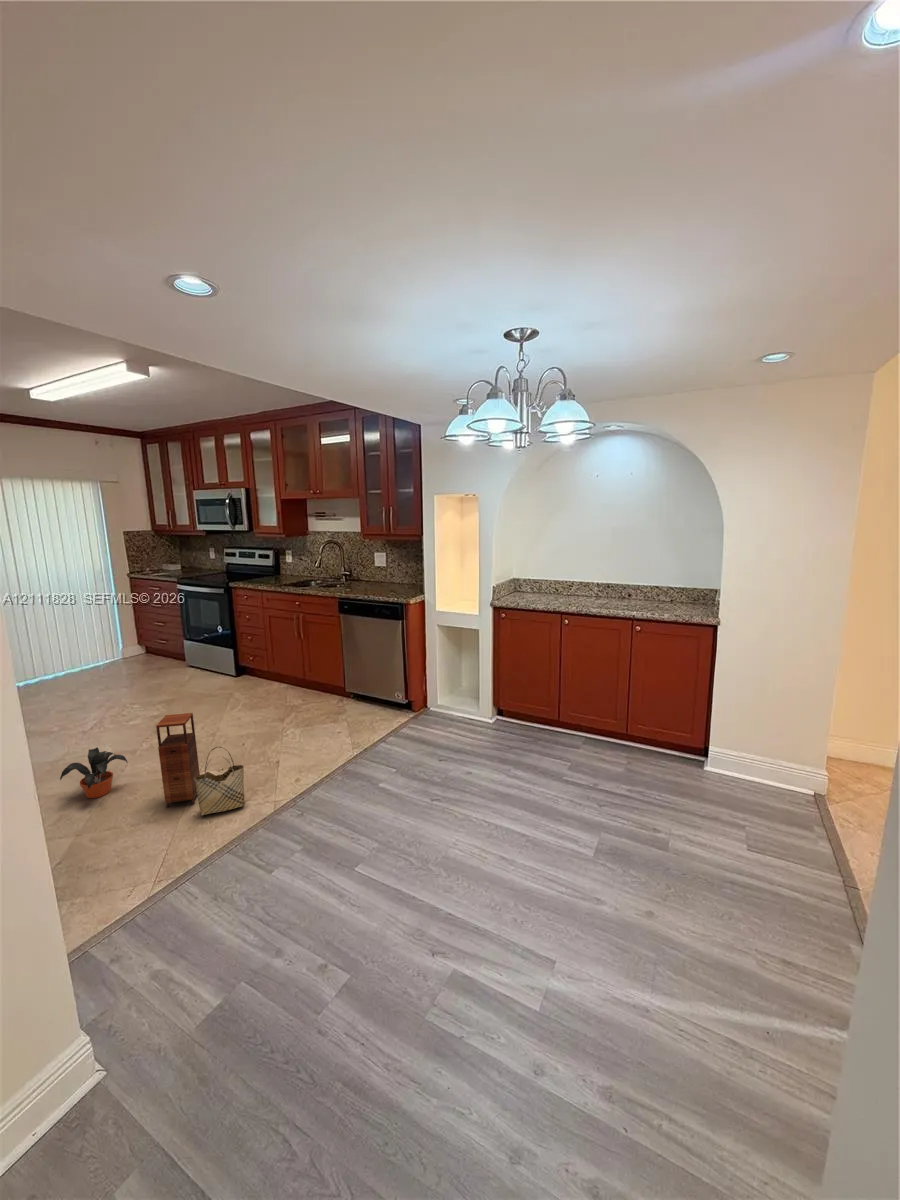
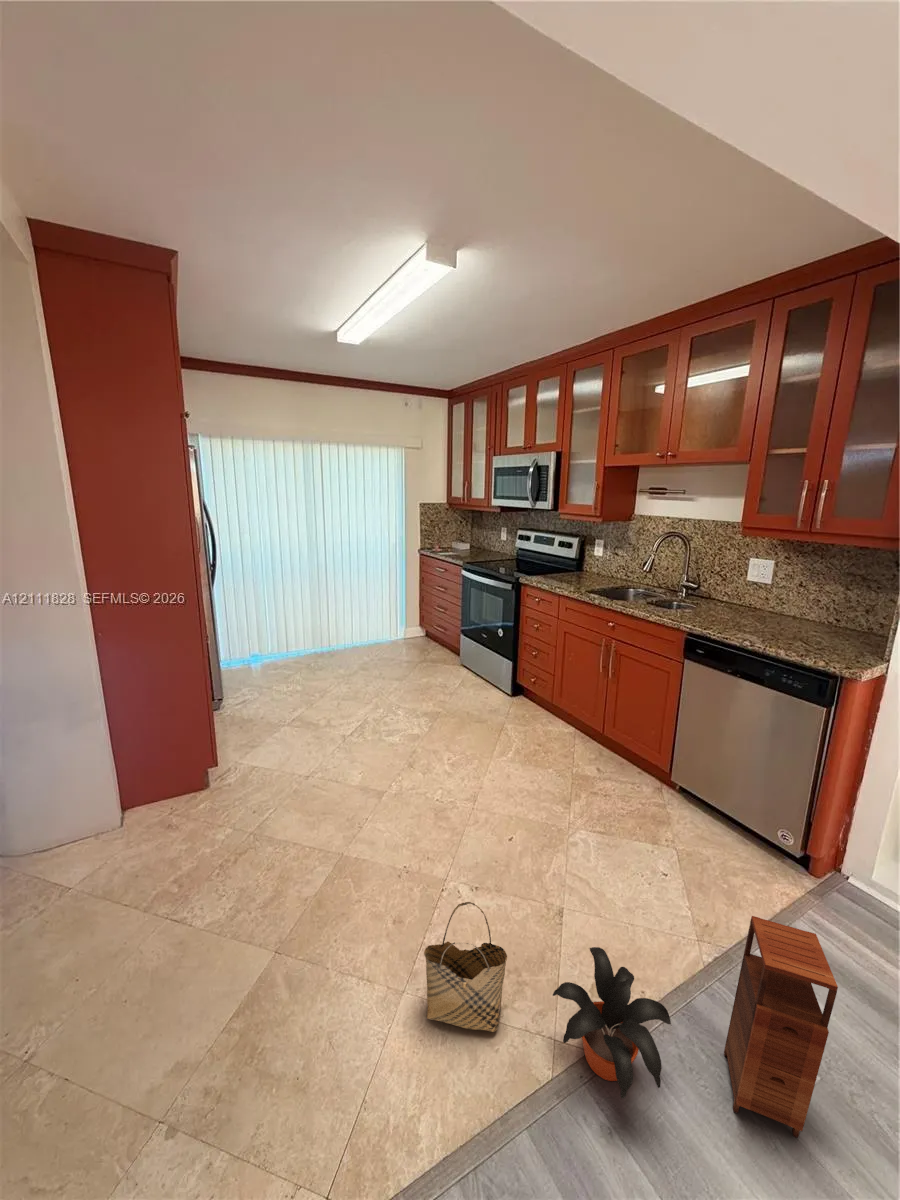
storage cabinet: present [156,713,200,807] -> present [724,916,838,1138]
potted plant: present [60,747,127,798] -> present [553,947,671,1099]

